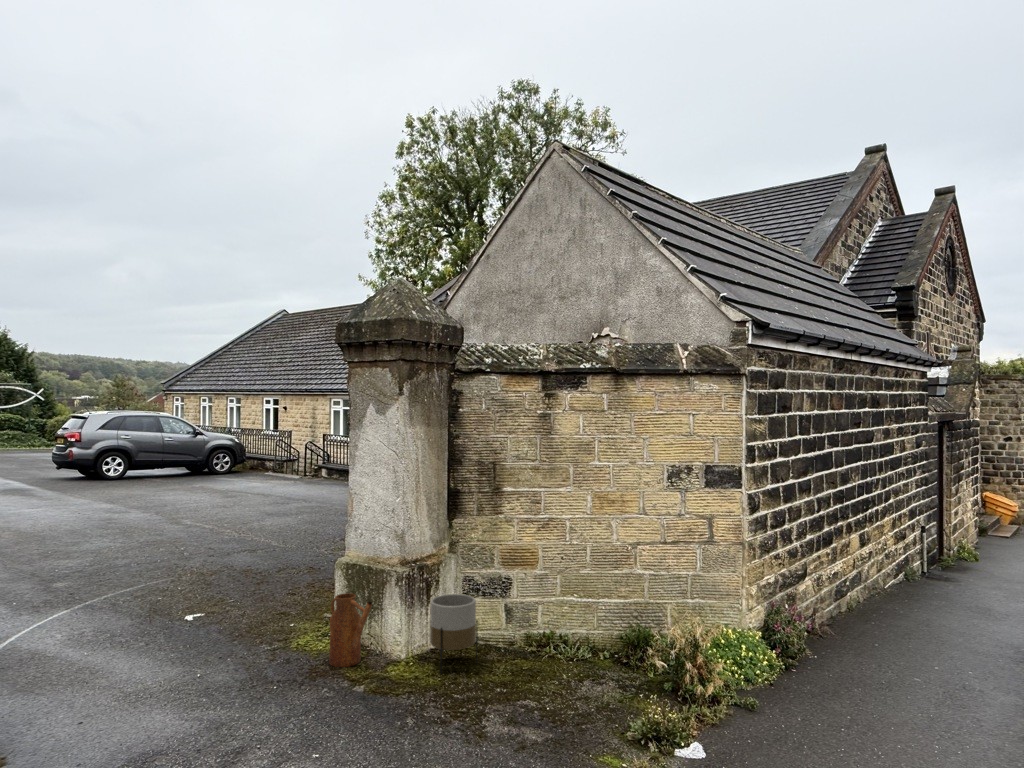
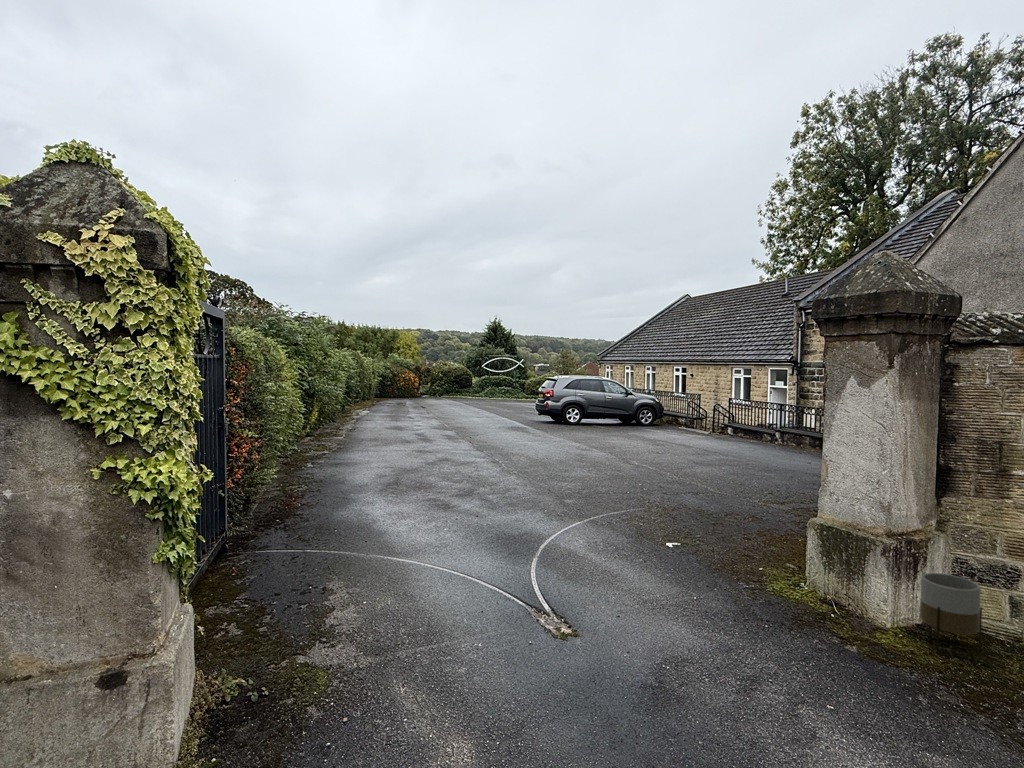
watering can: present [329,593,372,667] -> none [804,552,855,620]

